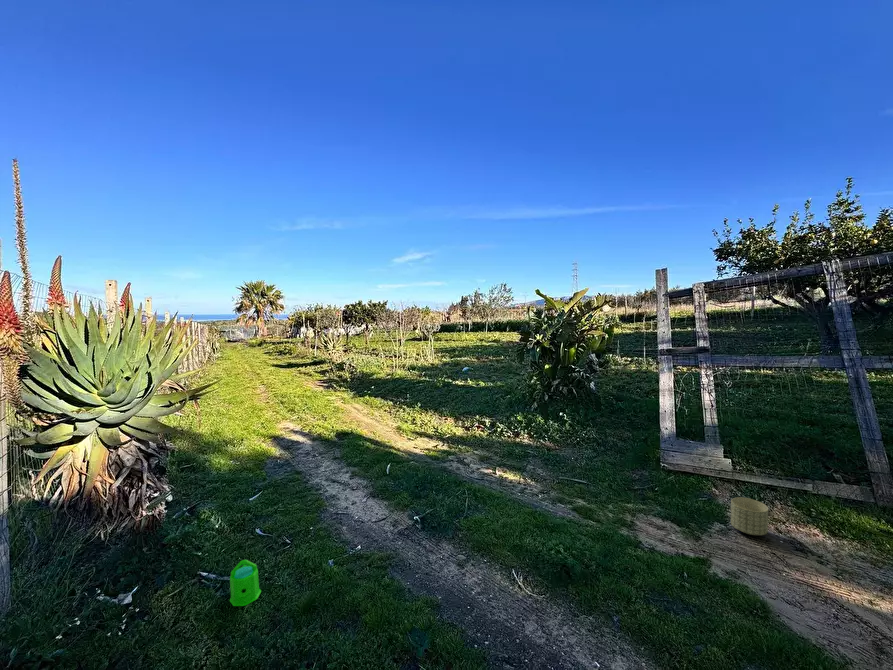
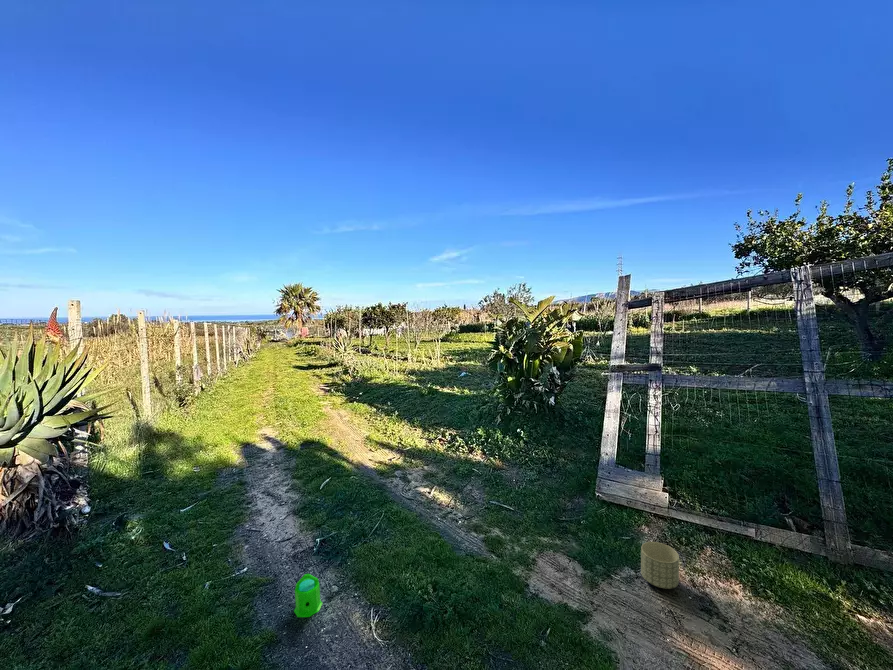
watering can: present [230,560,261,606] -> present [294,574,322,617]

